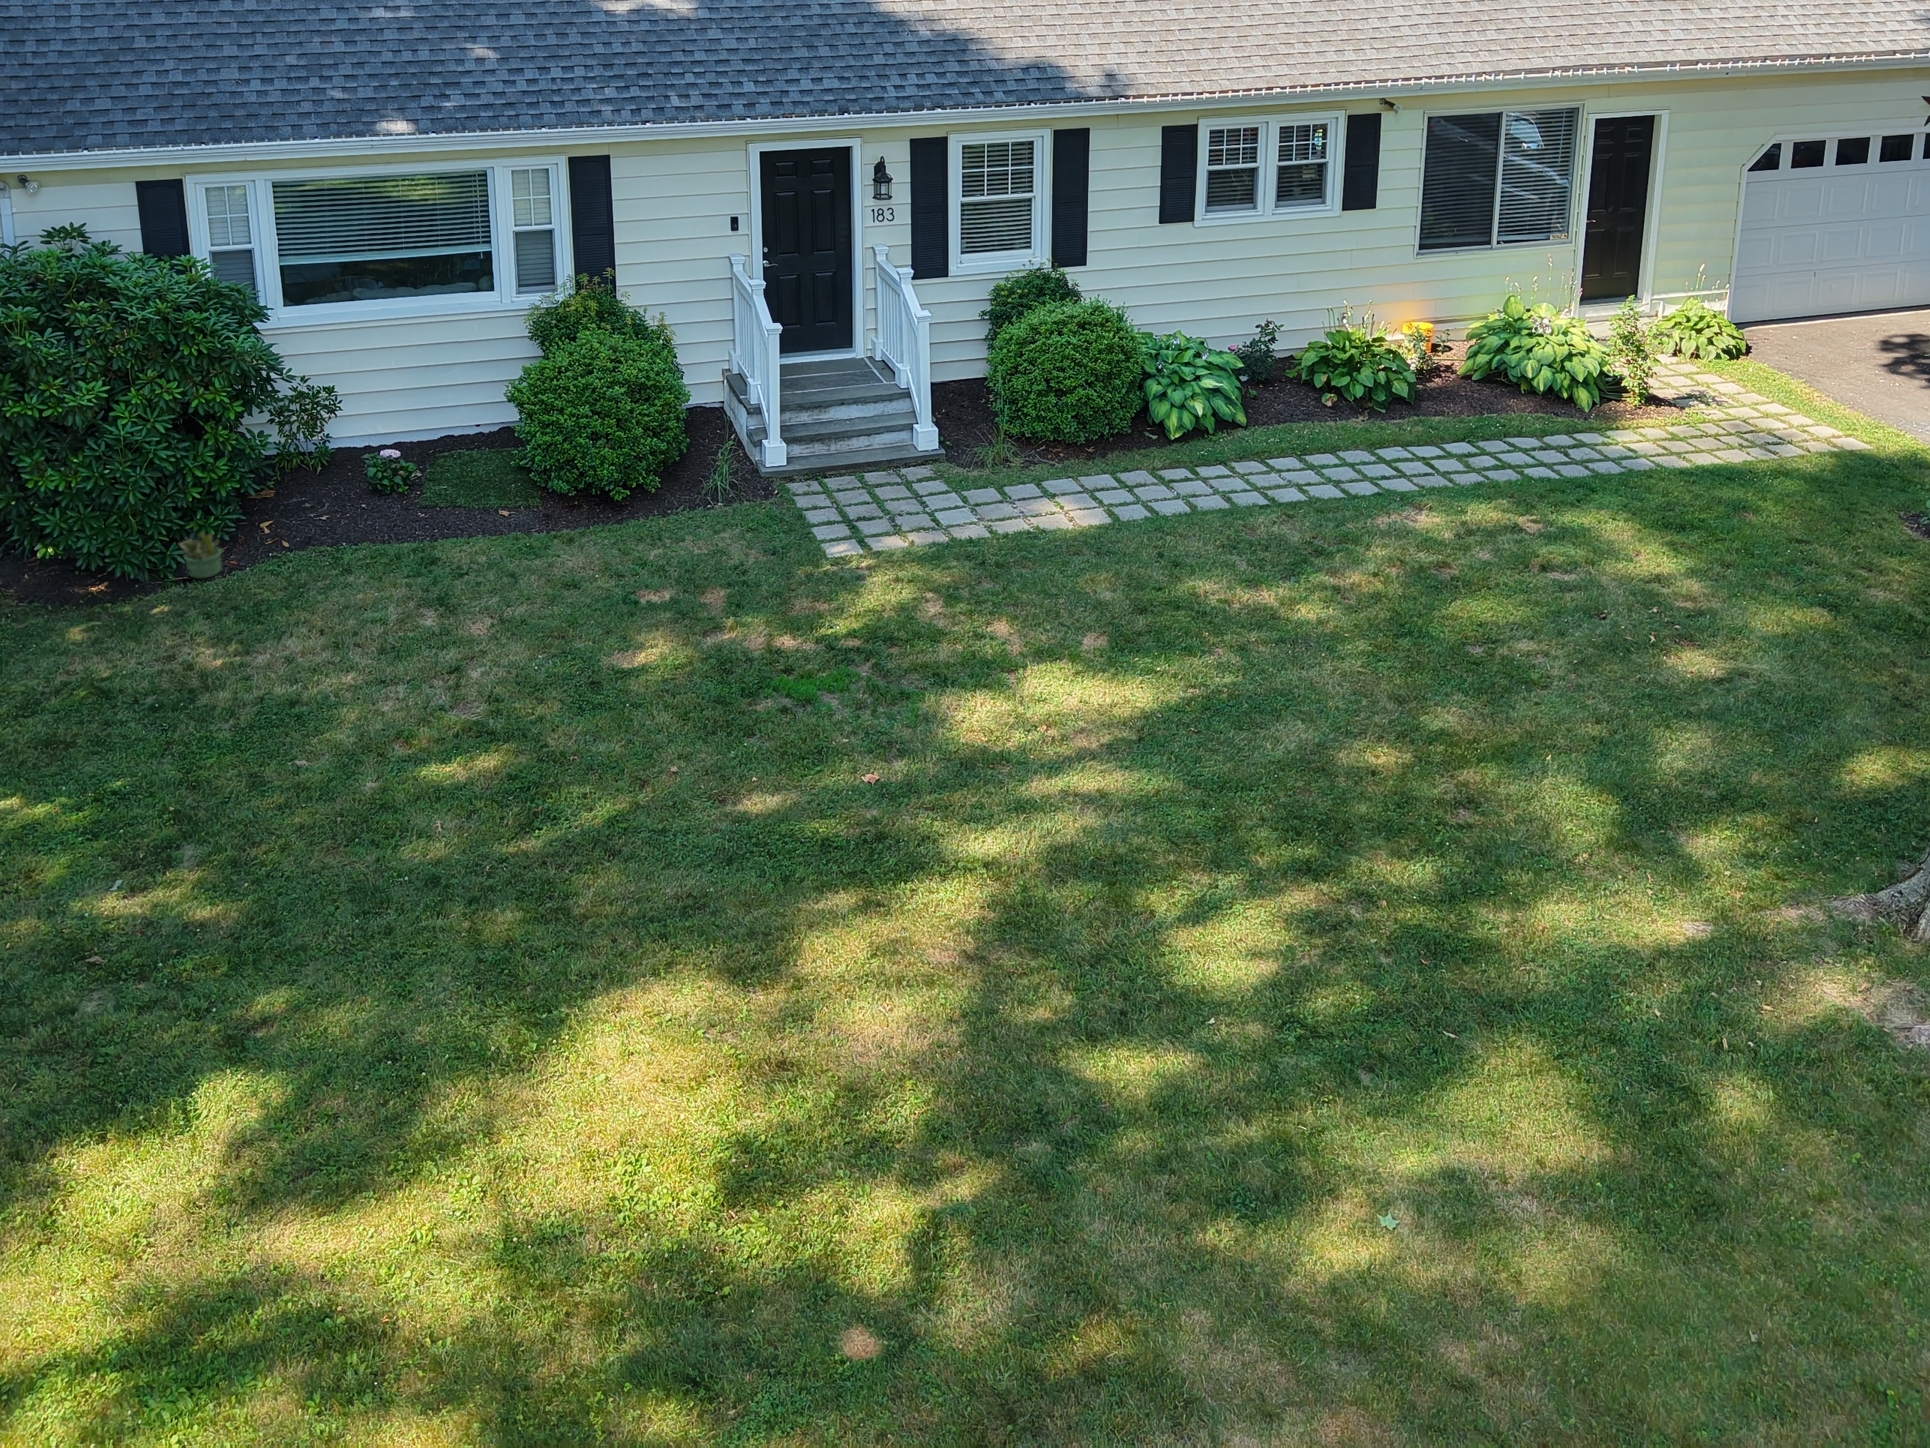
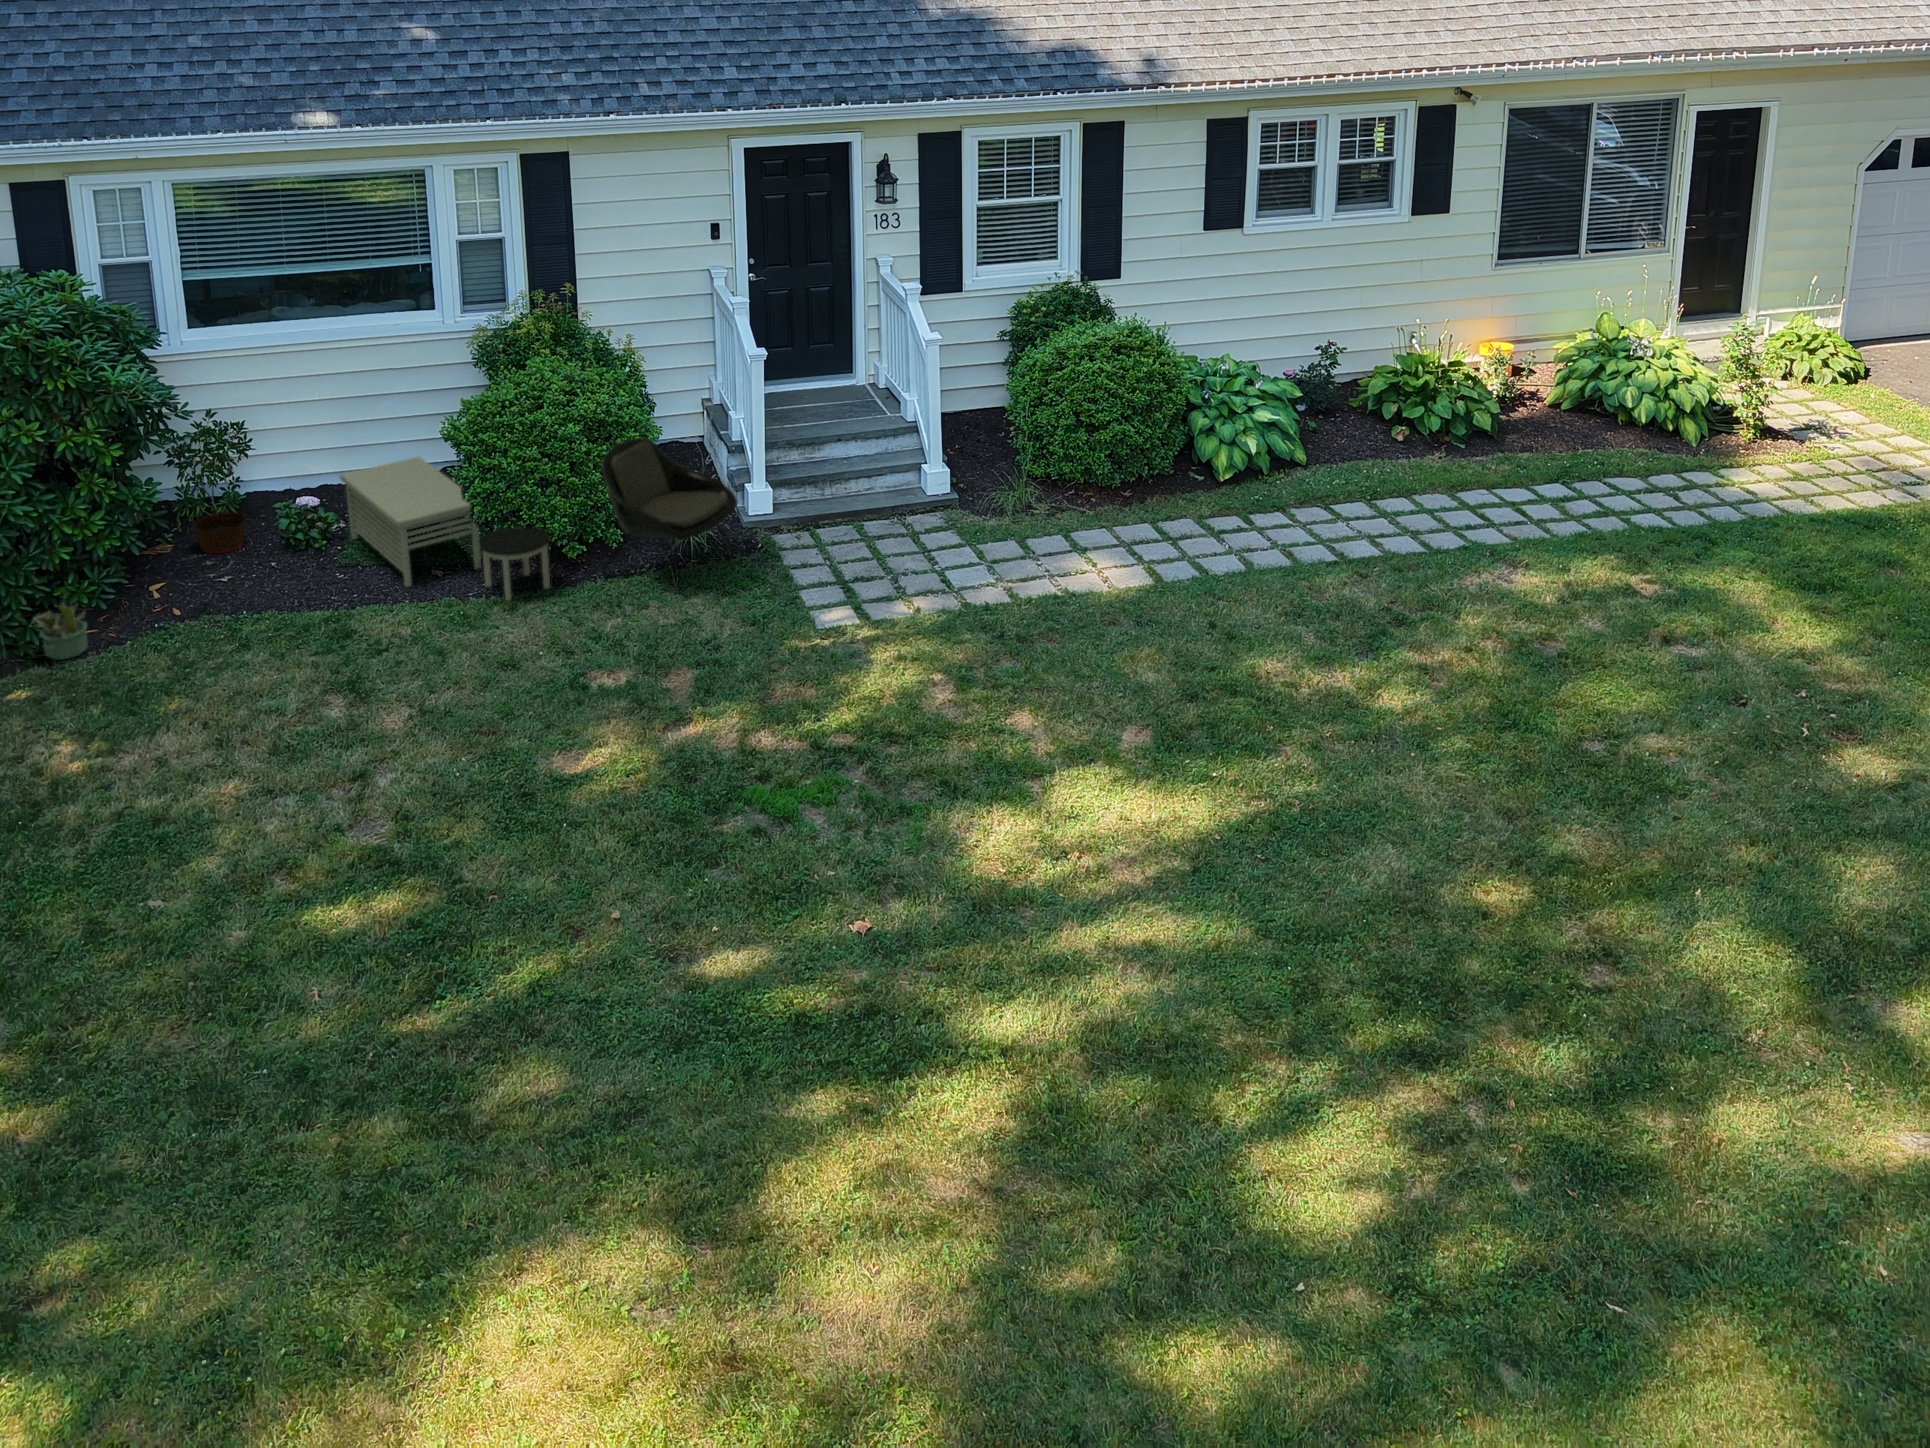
lounge chair: none [644,399,758,529] -> present [601,438,737,593]
storage bench: none [418,417,542,524] -> present [340,457,481,587]
basket: none [294,463,338,498] -> present [193,512,246,554]
round table: none [542,473,601,534] -> present [479,527,550,601]

